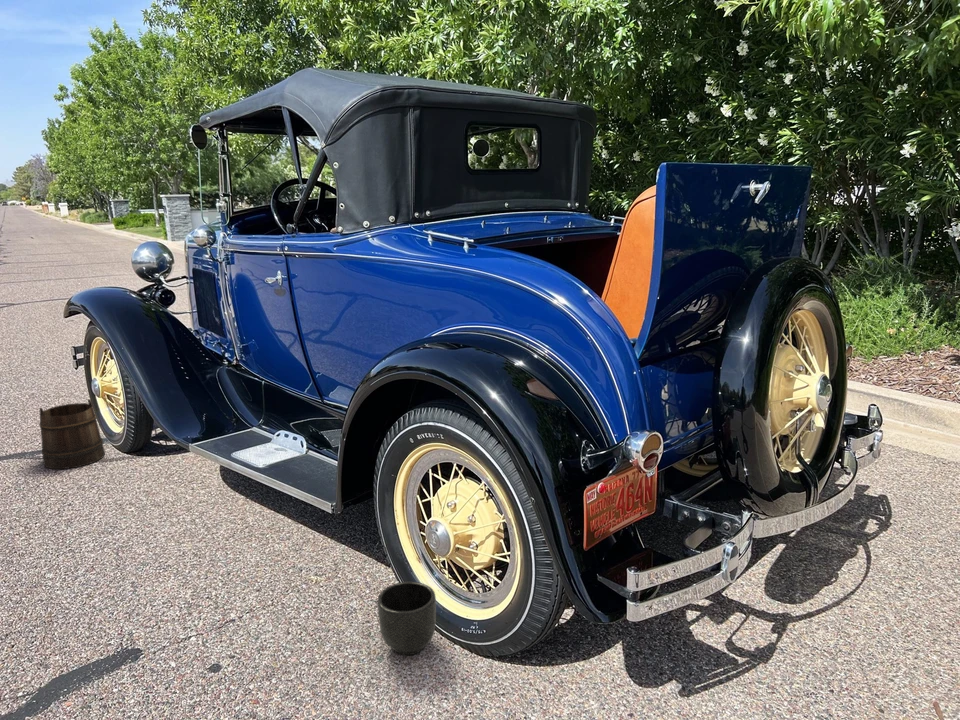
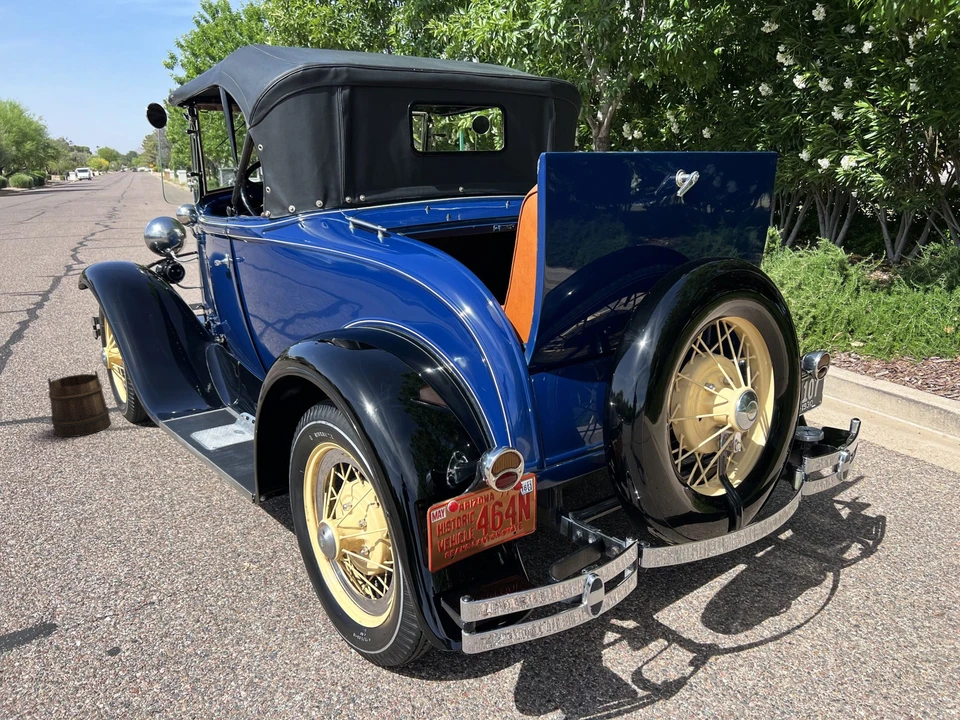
planter: present [377,582,436,655] -> none [269,580,331,655]

